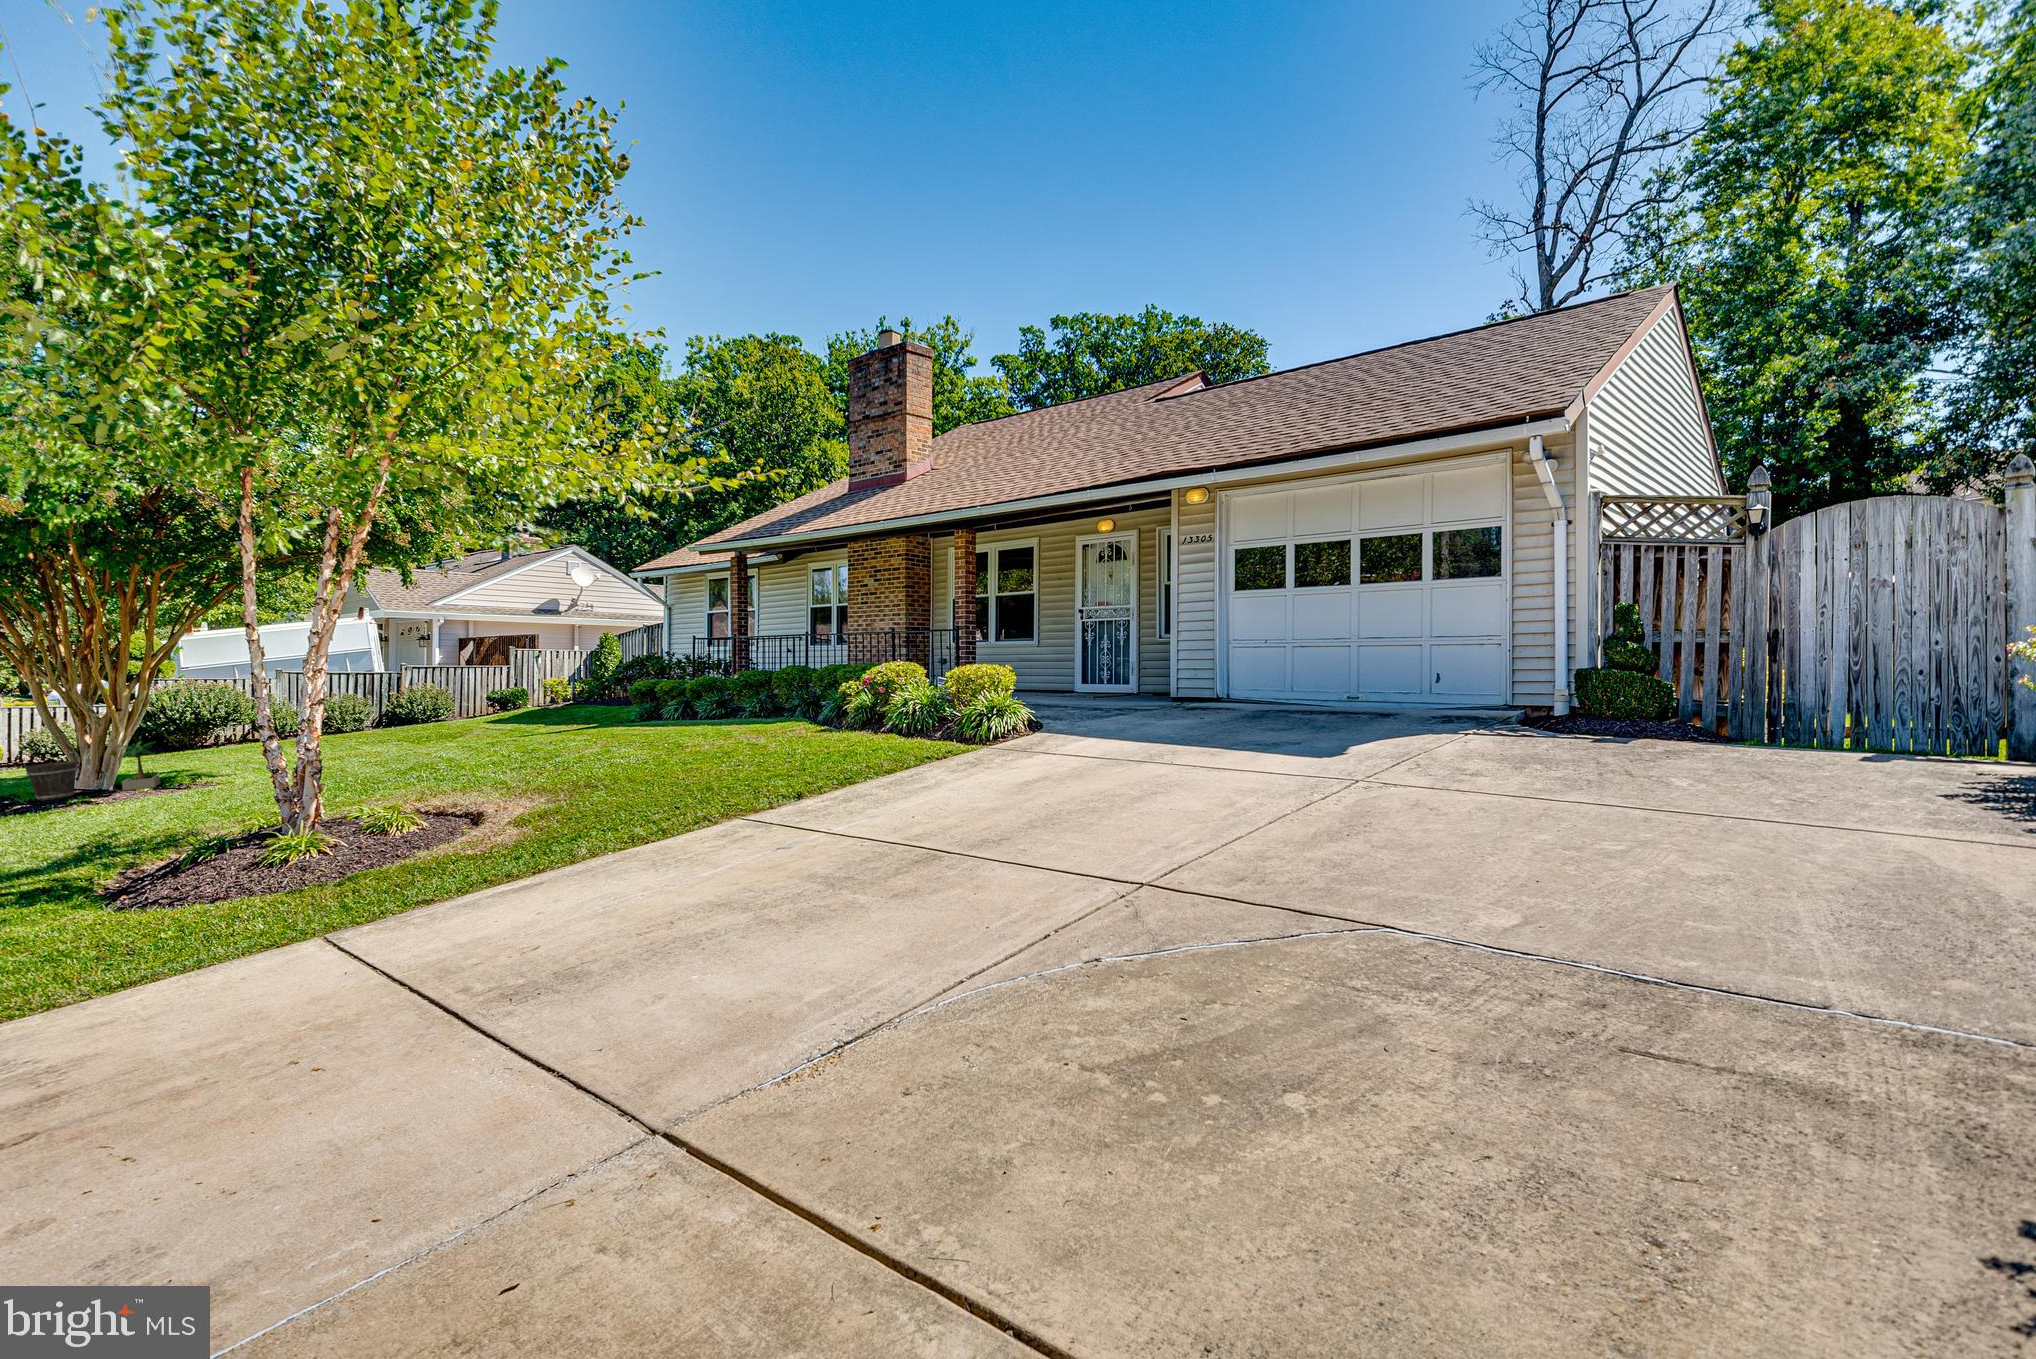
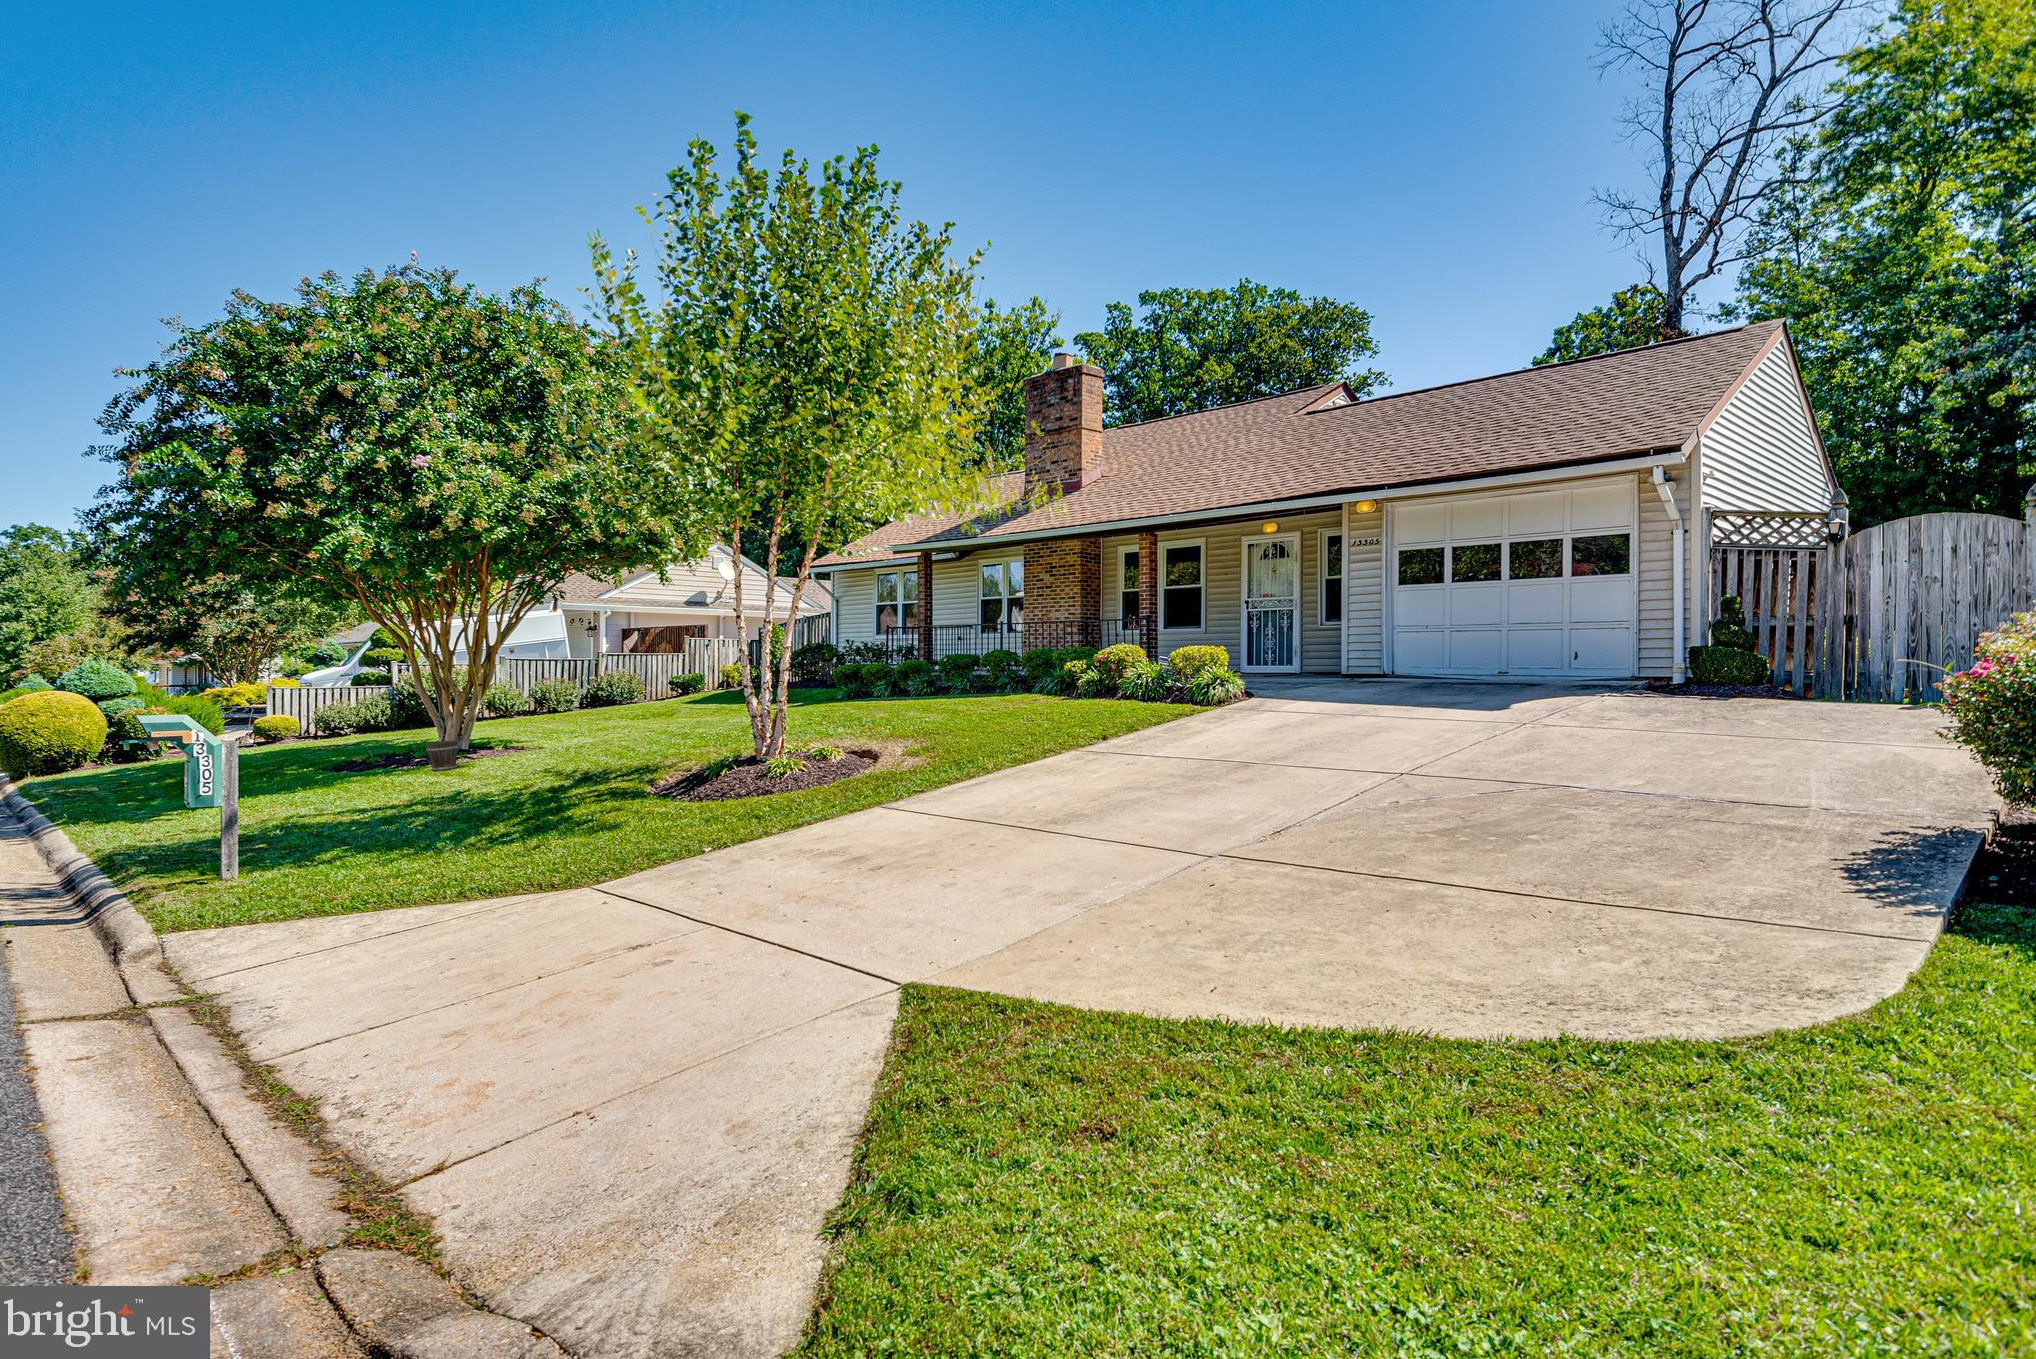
potted plant: present [117,741,160,791] -> none [481,724,514,764]

